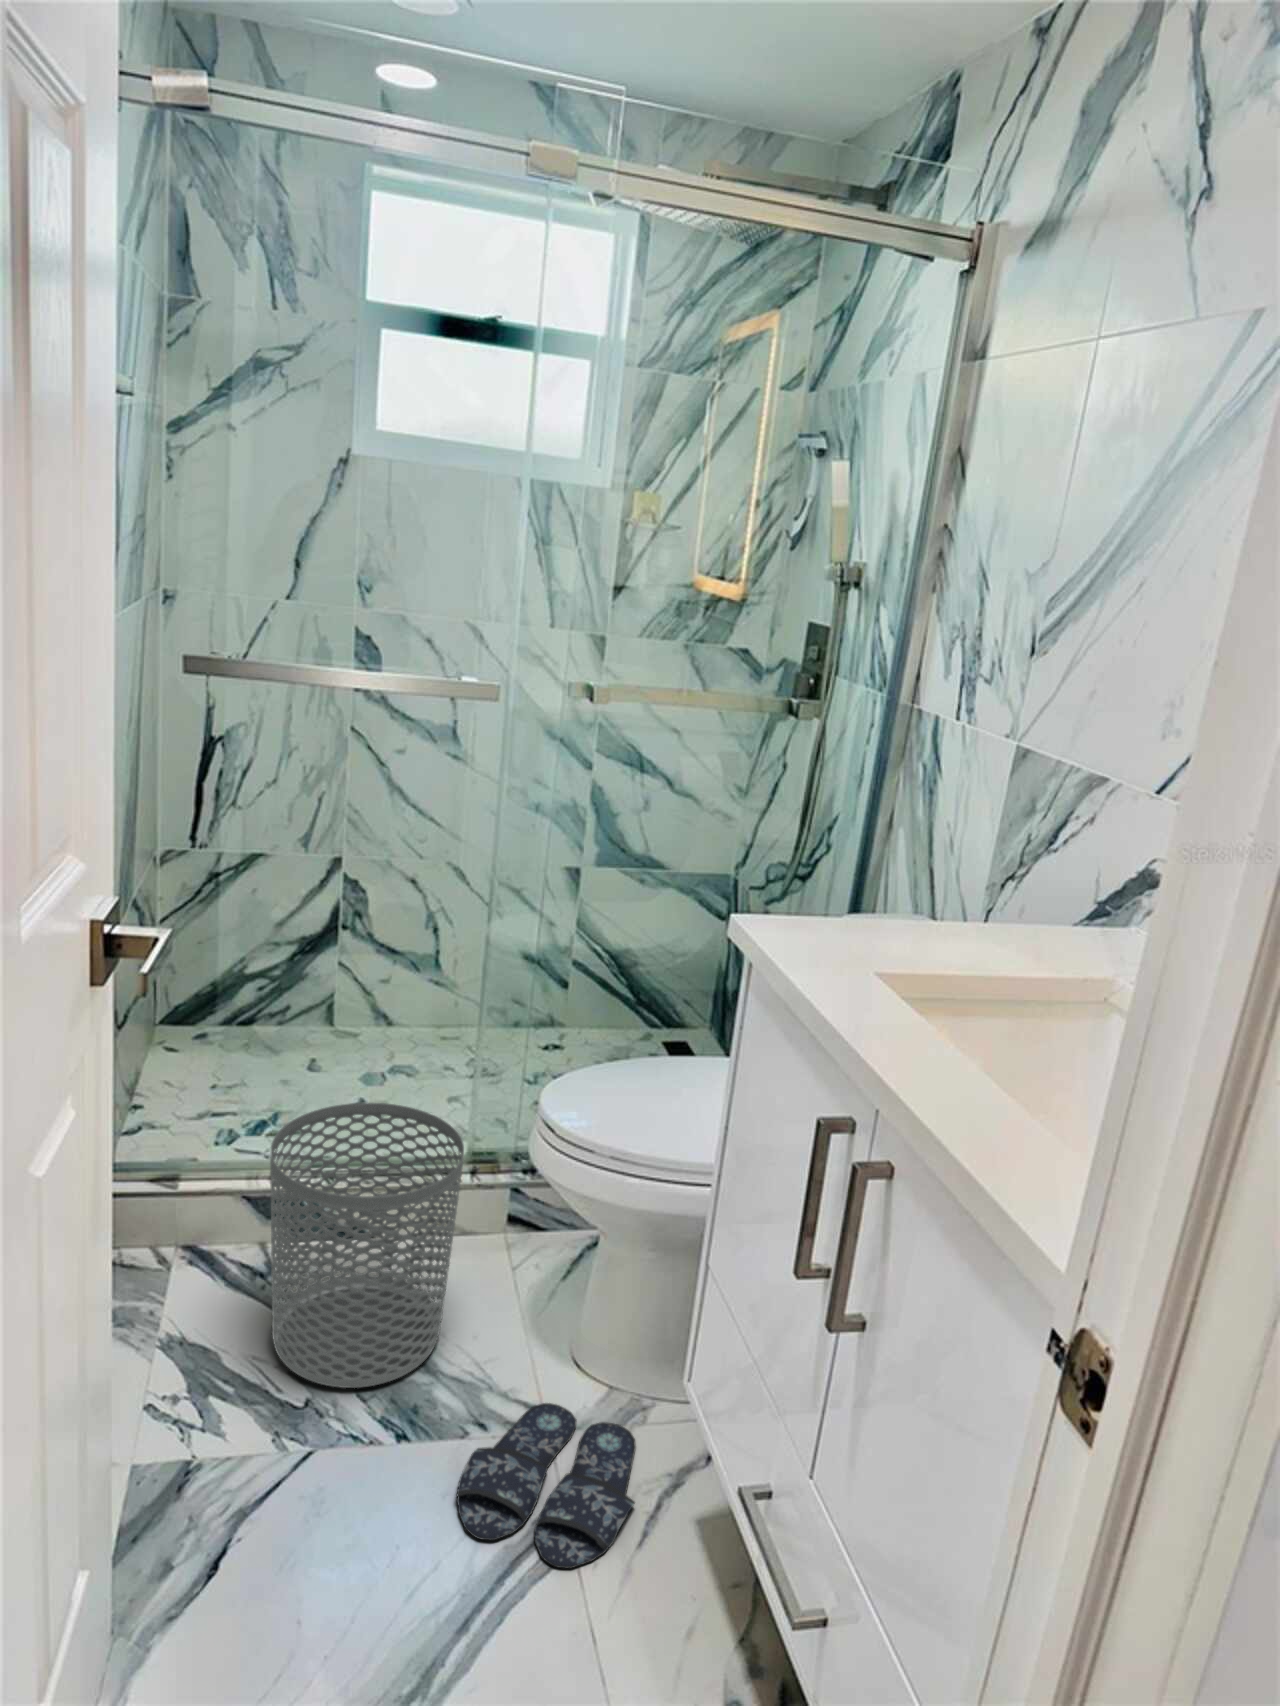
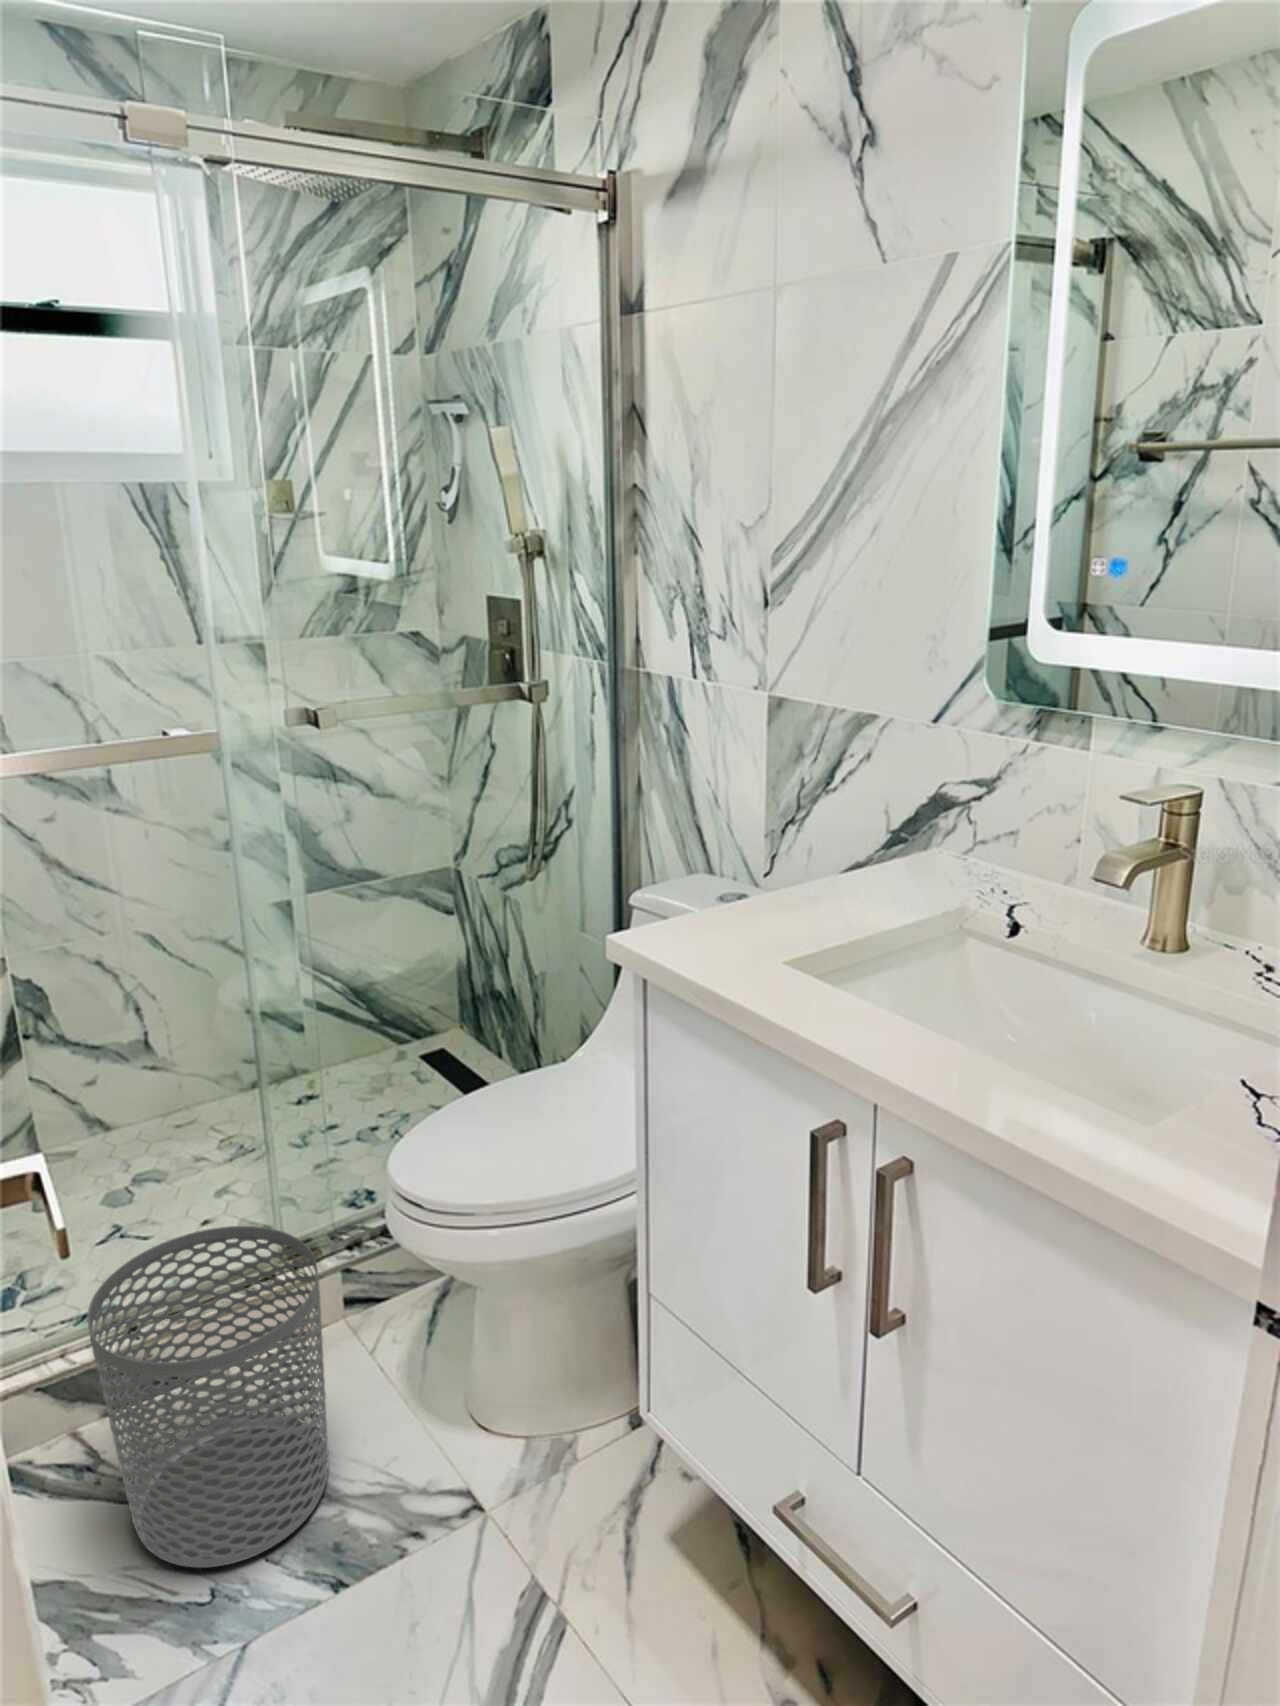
slippers: present [457,1403,636,1568] -> none [424,1473,608,1656]

